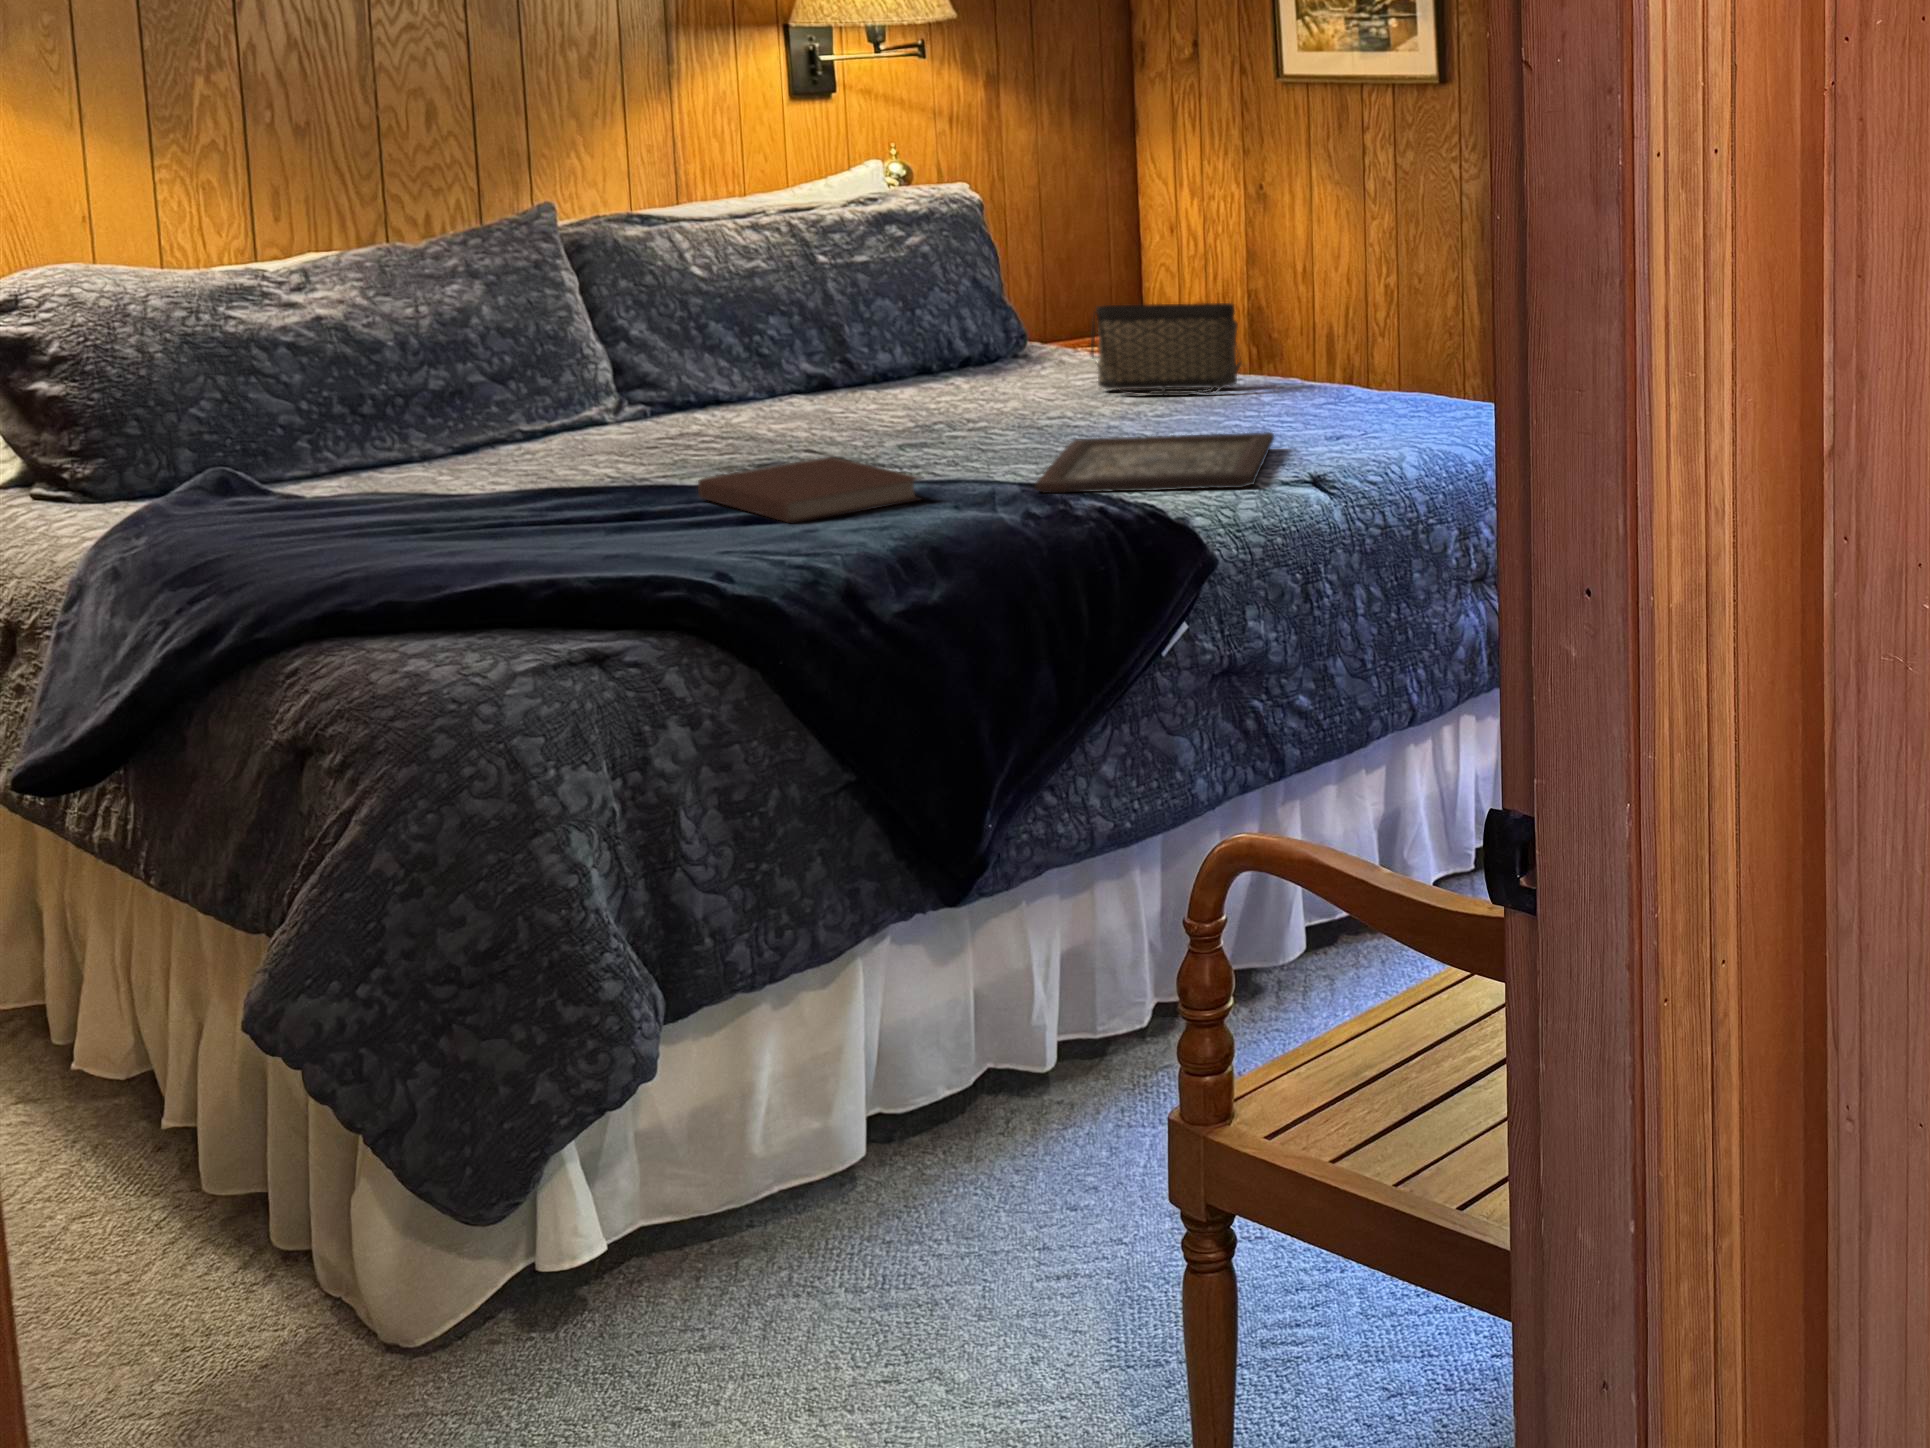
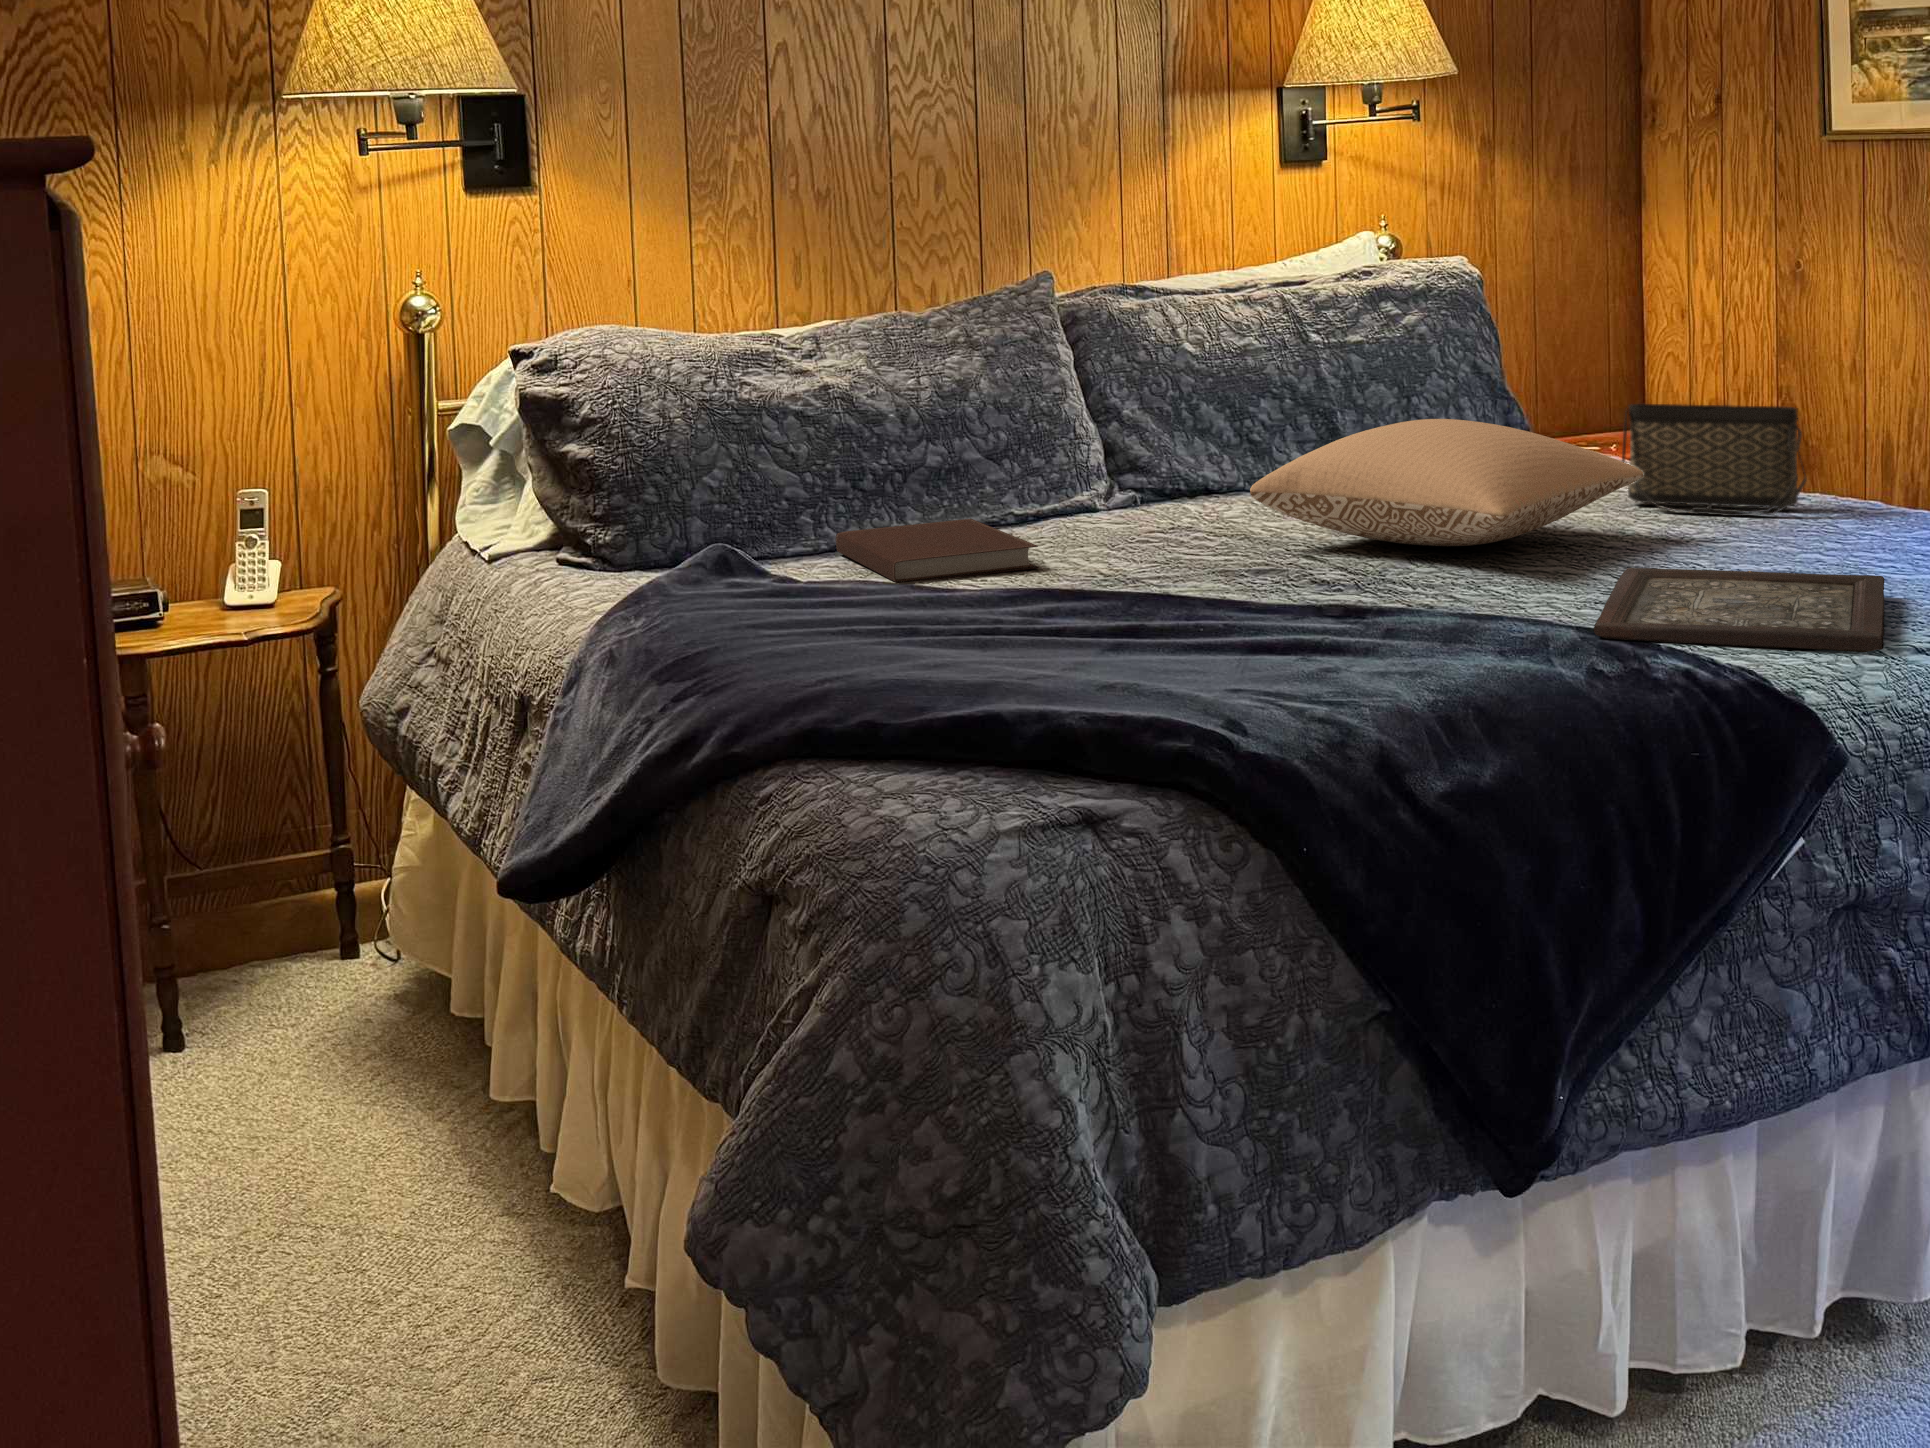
pillow: none [750,325,1100,433] -> present [1250,419,1643,546]
notebook: present [698,457,921,523] -> present [836,519,1038,583]

